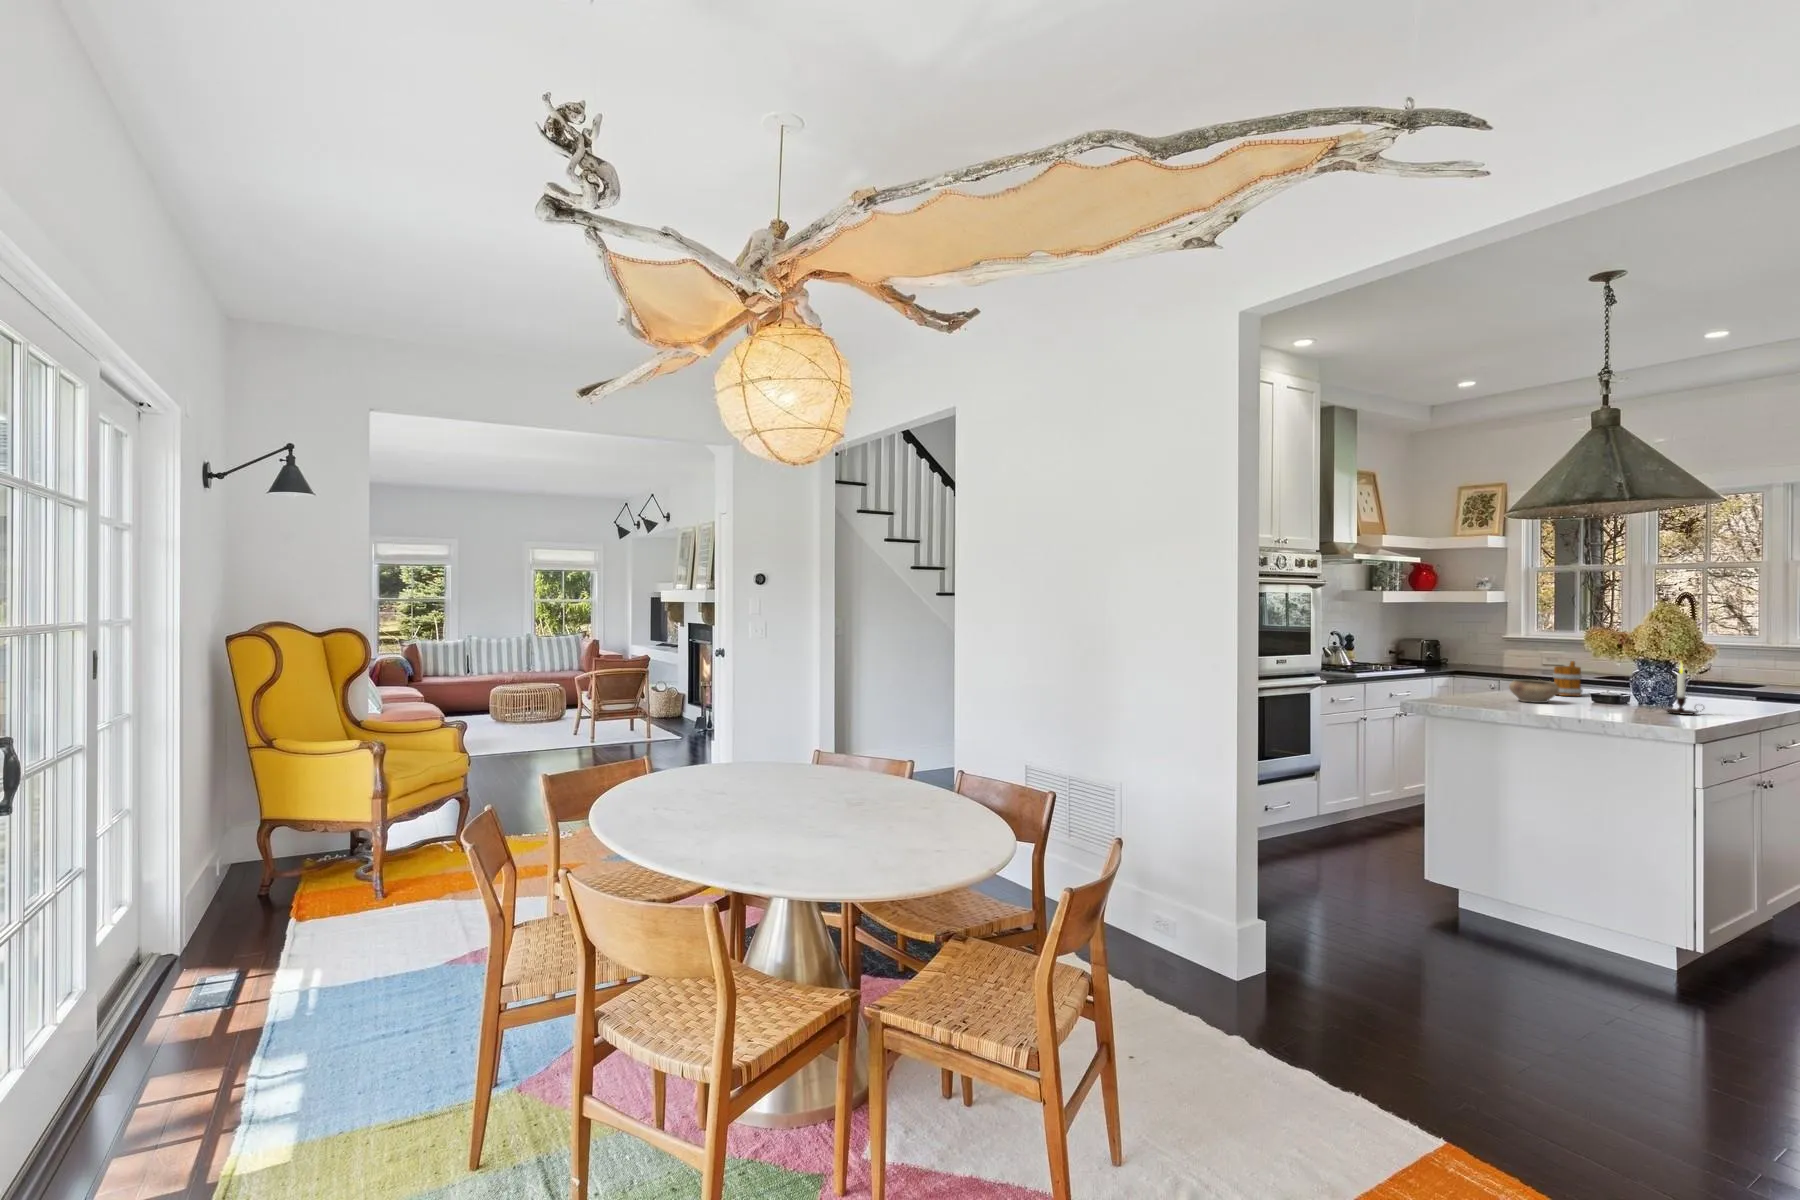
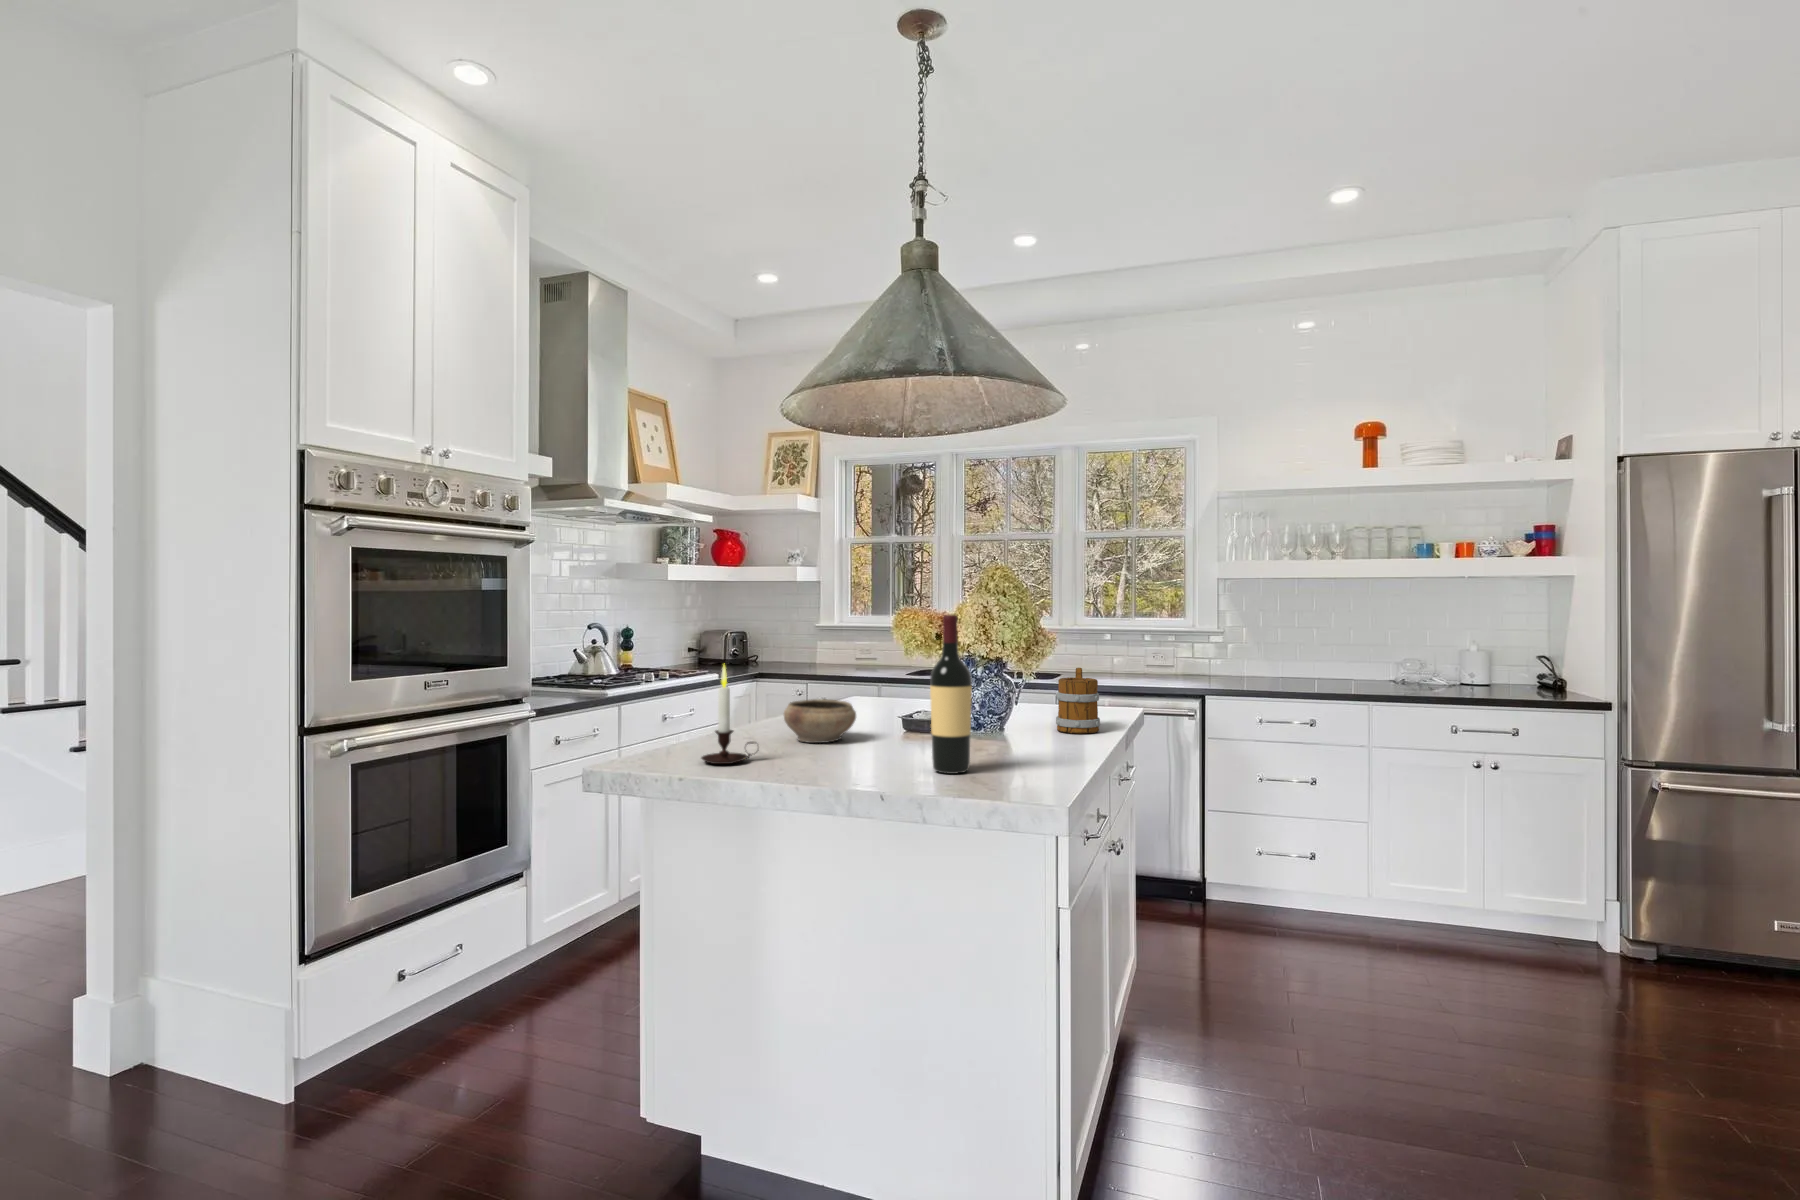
wine bottle: none [1611,635,1640,718] -> present [930,615,972,774]
mug: present [1553,661,1582,696] -> present [1056,668,1100,734]
candle: present [1666,662,1703,715] -> present [701,665,755,764]

